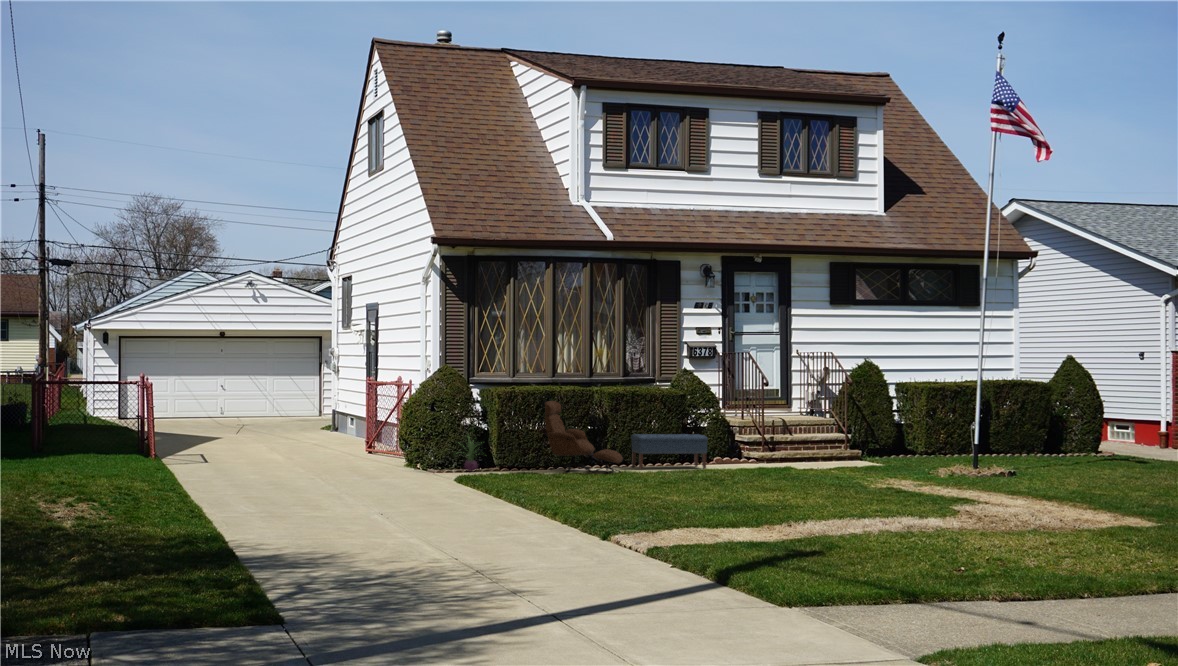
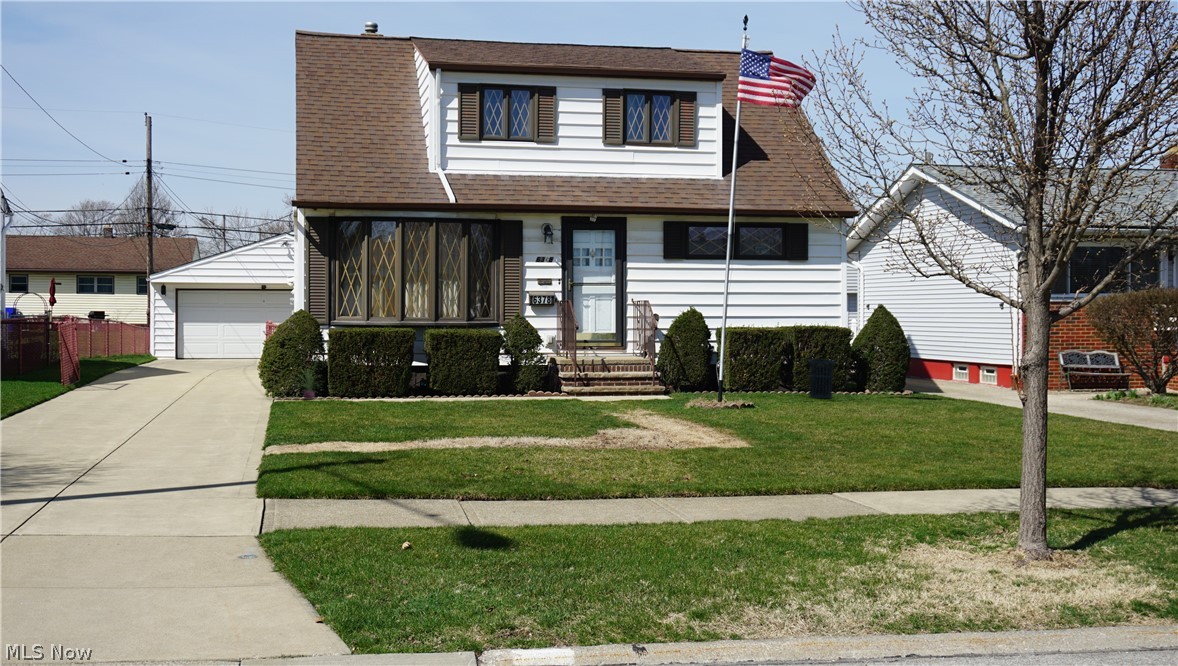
lounge chair: present [545,401,623,473] -> none [372,341,438,404]
trash can: none [1005,416,1038,461] -> present [809,359,836,399]
bench: present [631,434,708,470] -> none [455,370,518,401]

